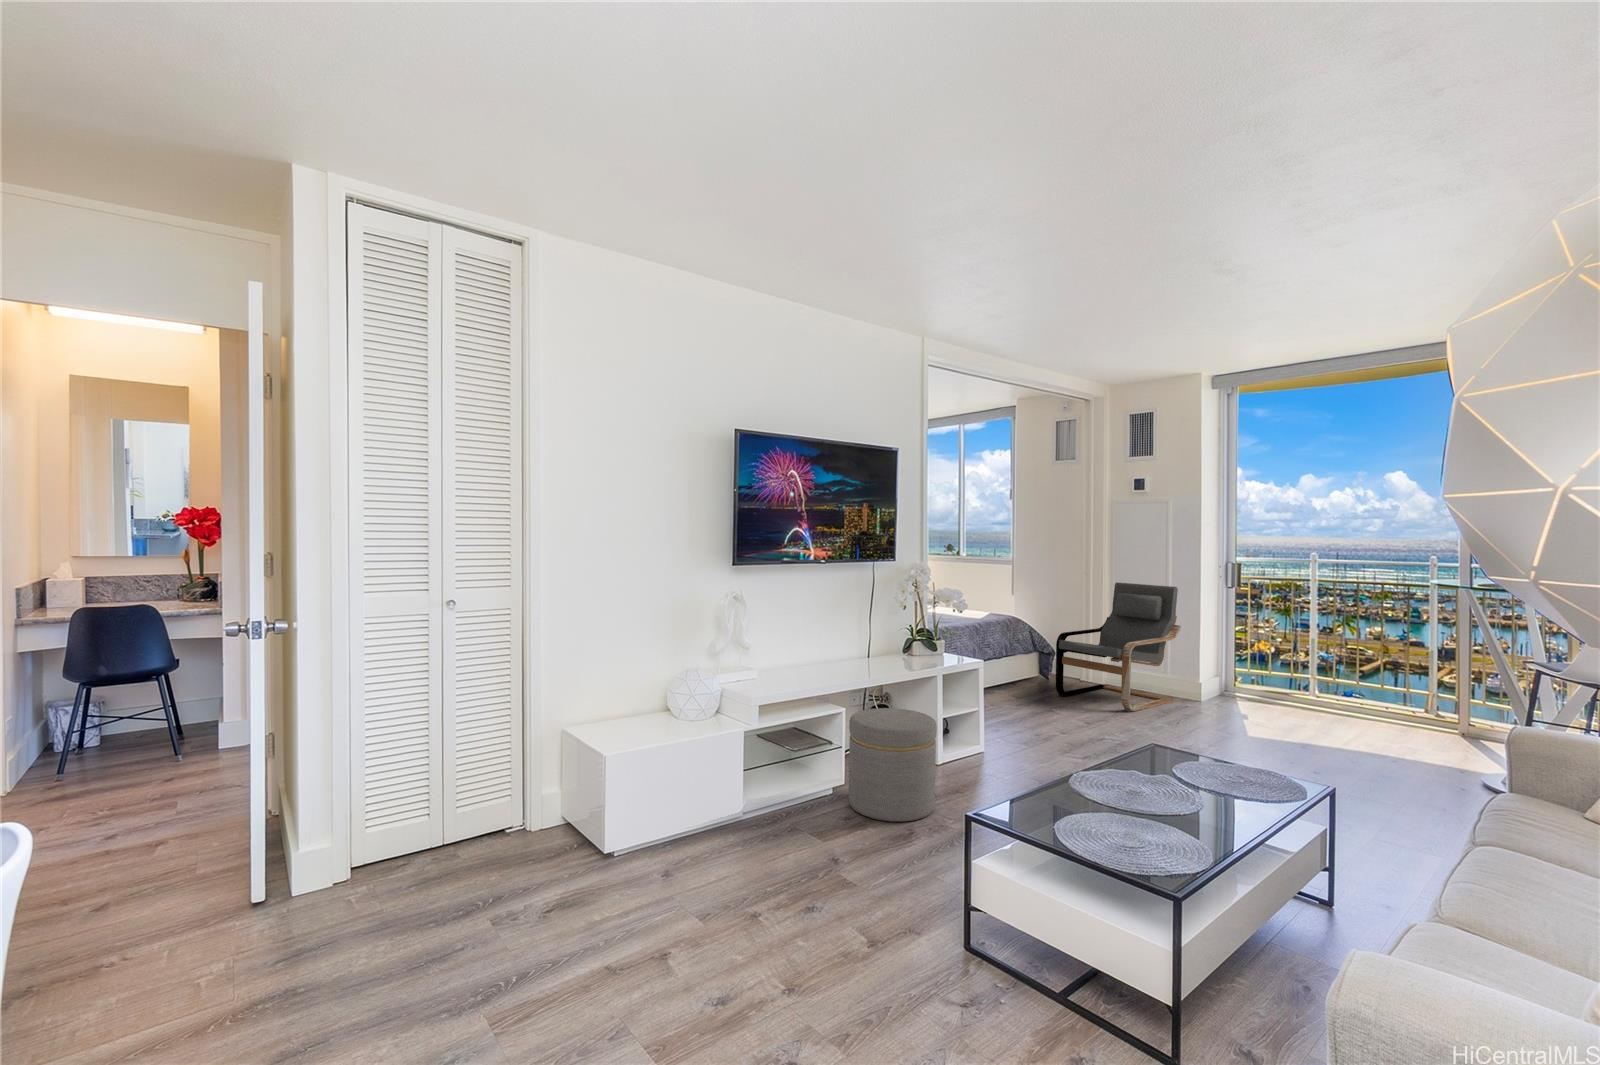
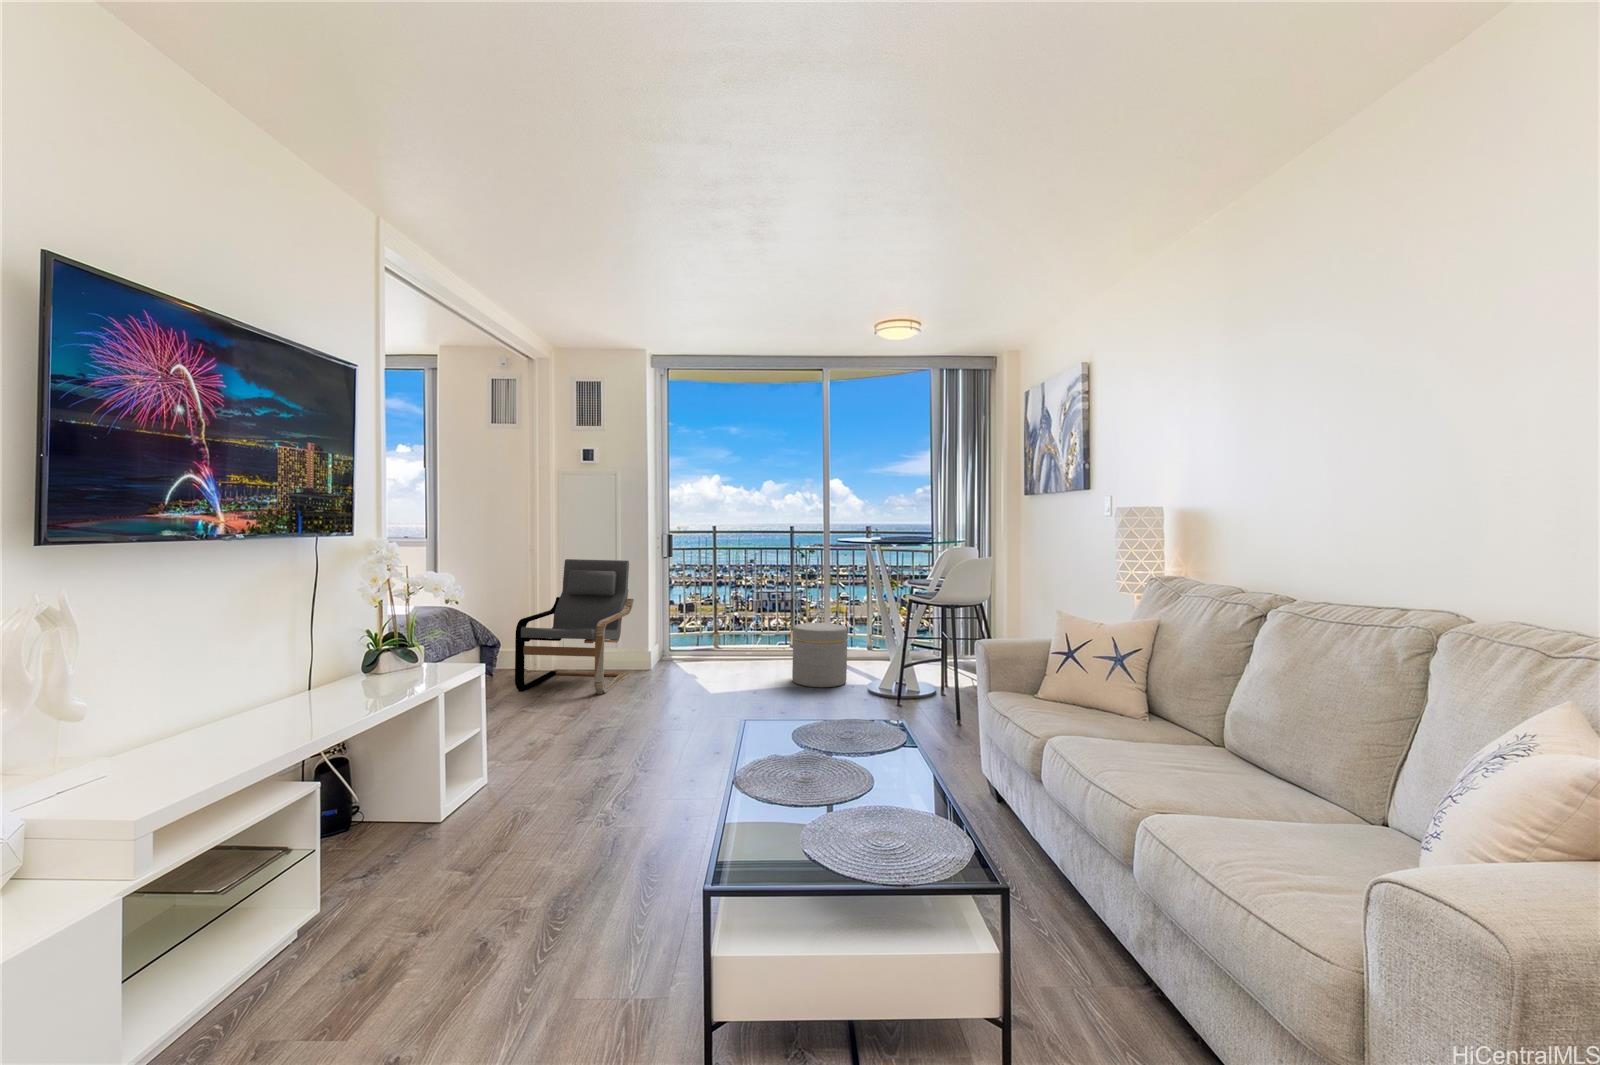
ottoman: present [849,708,937,822] -> present [792,623,848,687]

